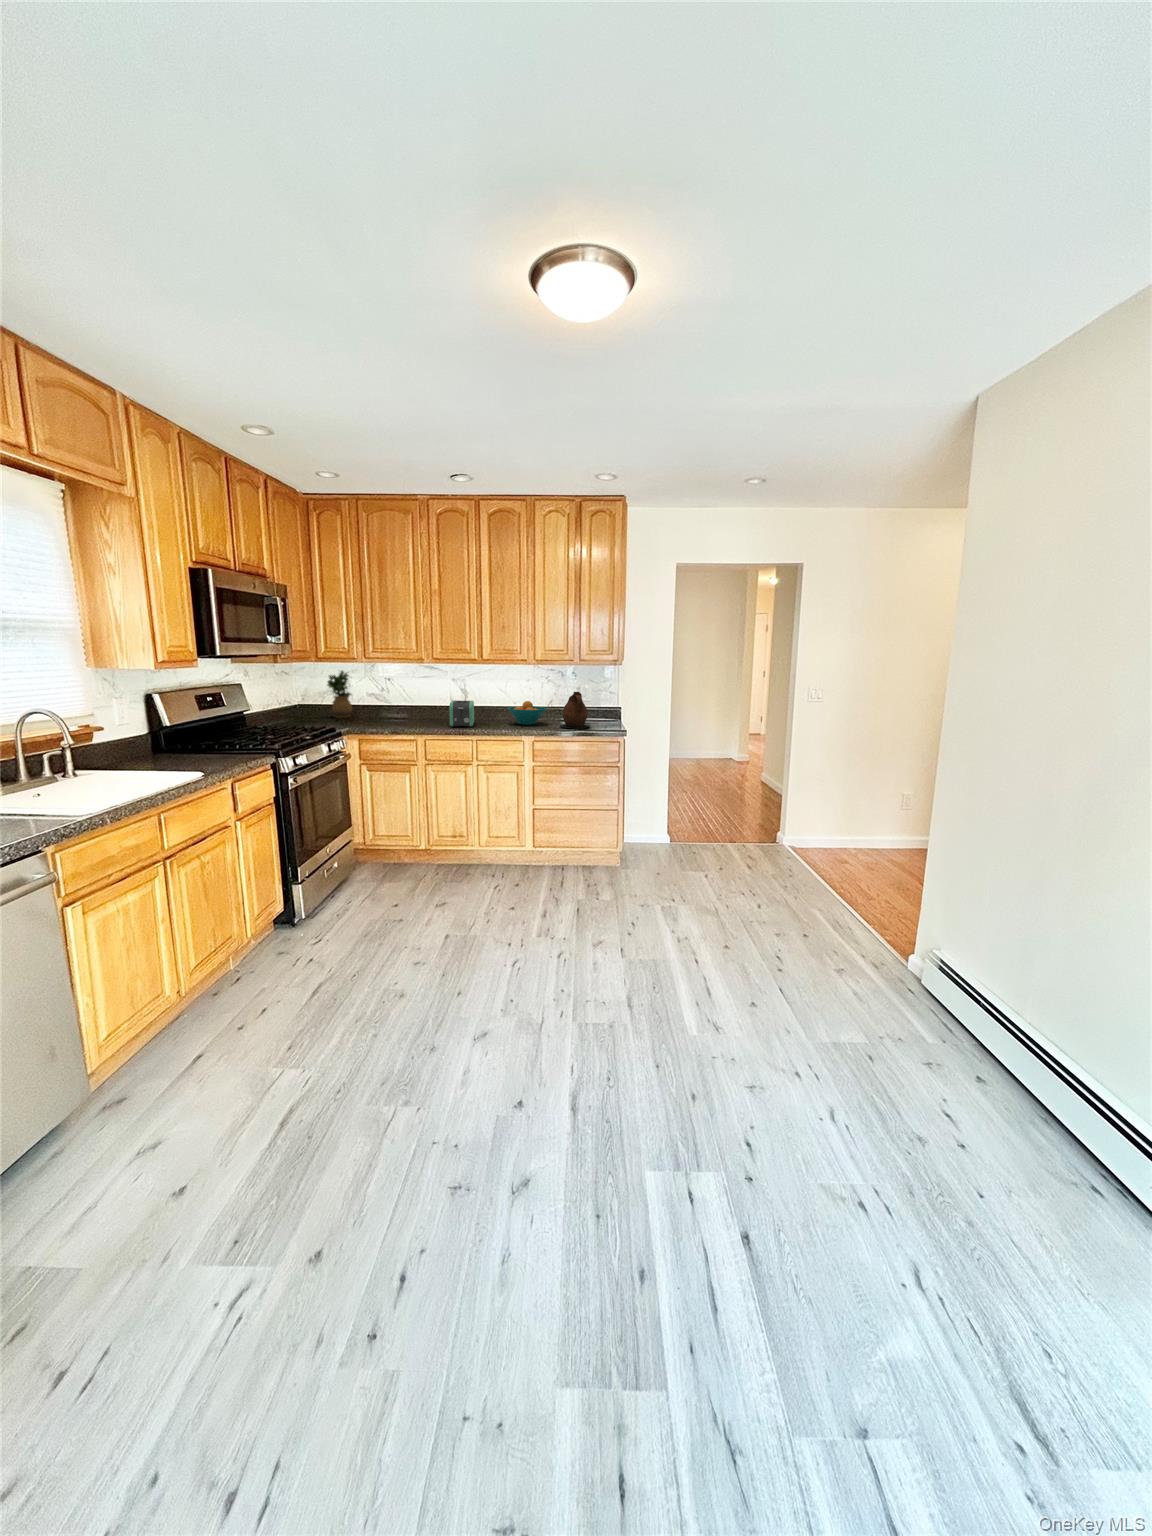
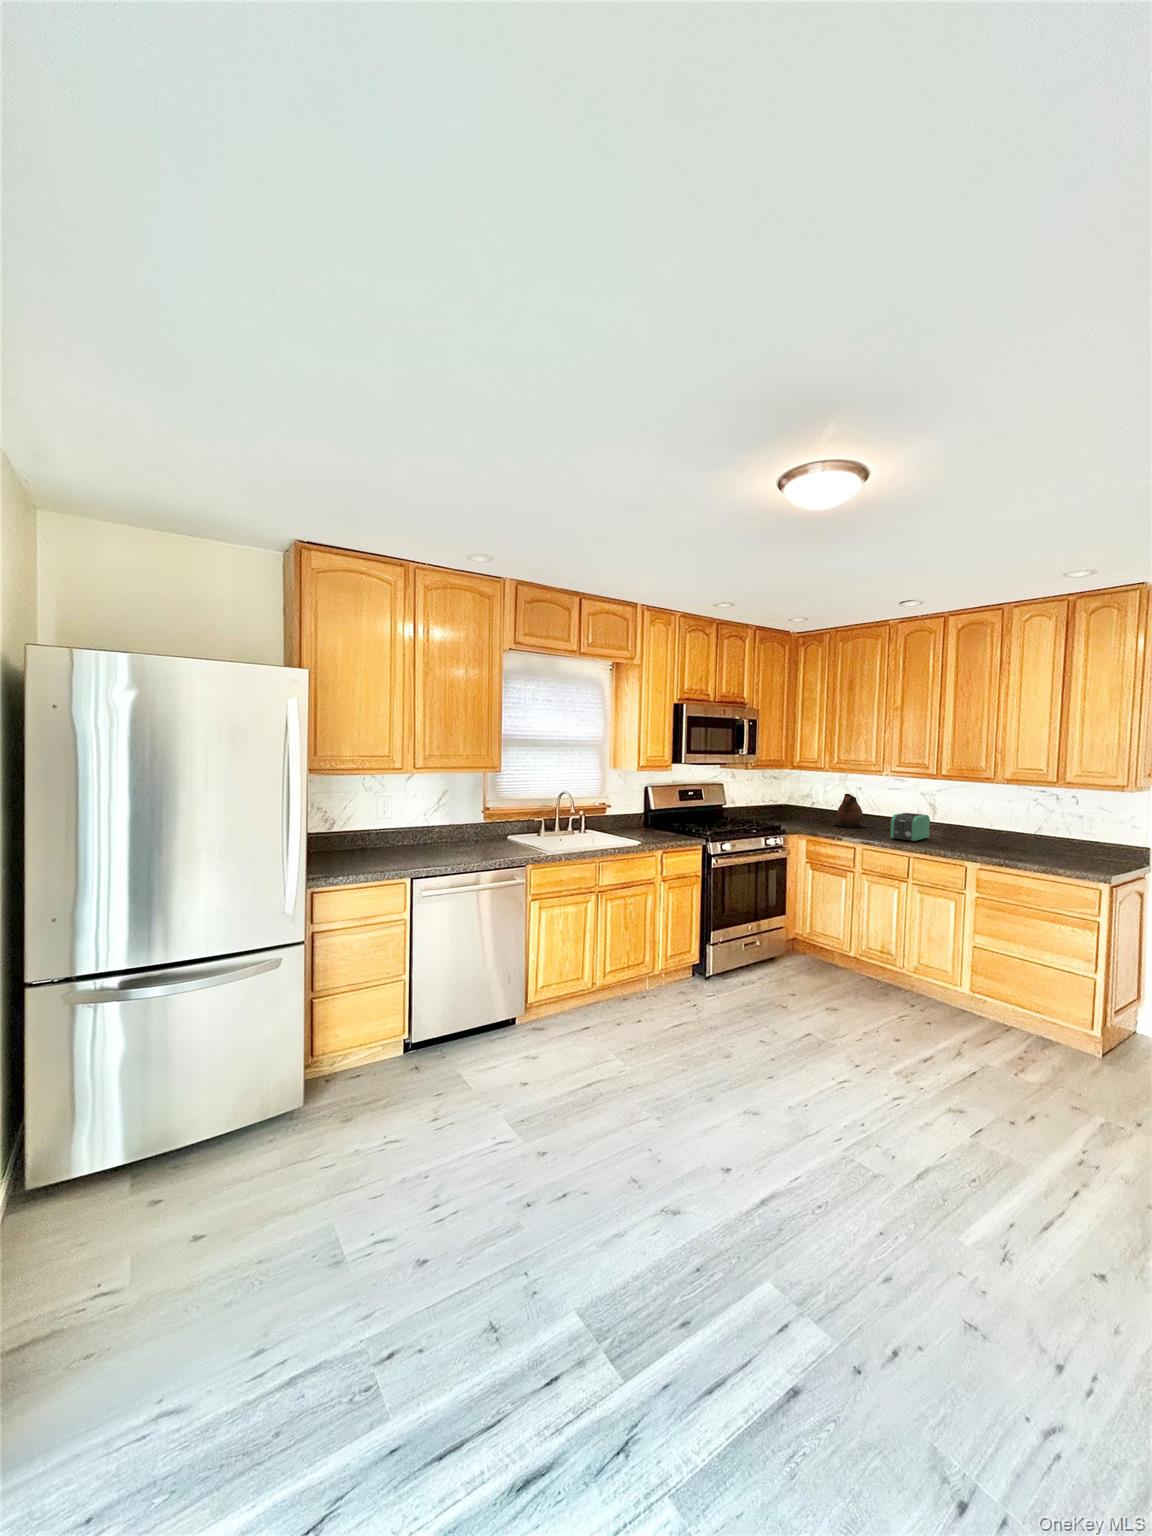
potted plant: present [327,671,352,718] -> none [800,776,824,819]
ceramic pitcher: present [560,692,590,728] -> present [836,794,866,827]
fruit bowl: present [507,701,546,725] -> none [966,821,1021,849]

